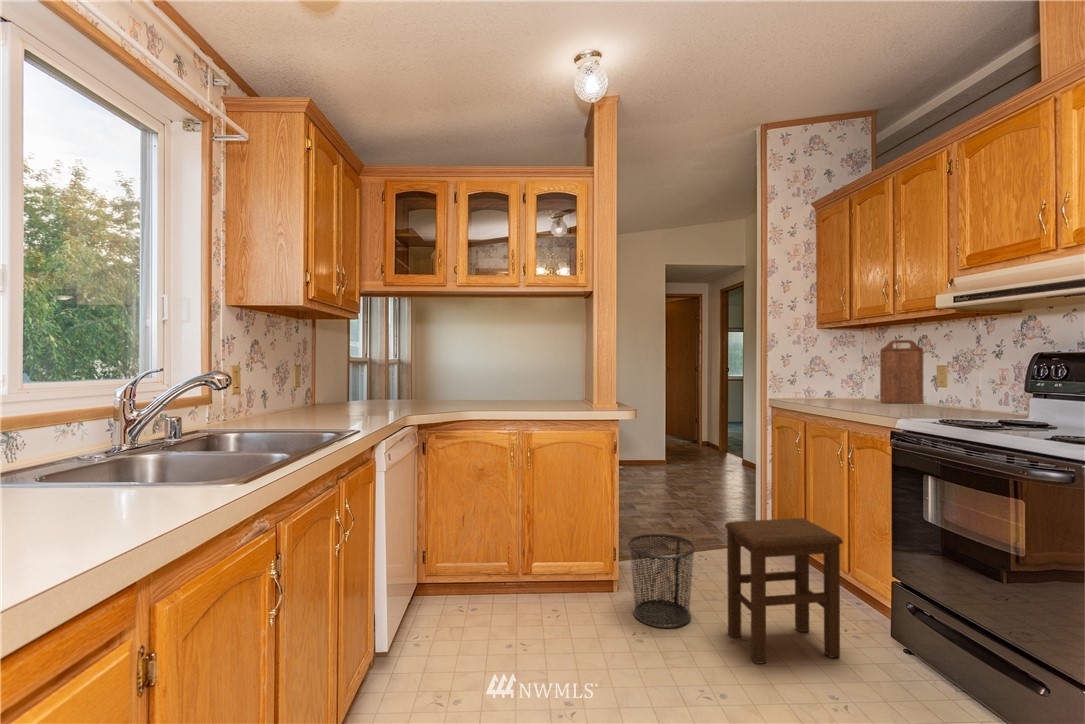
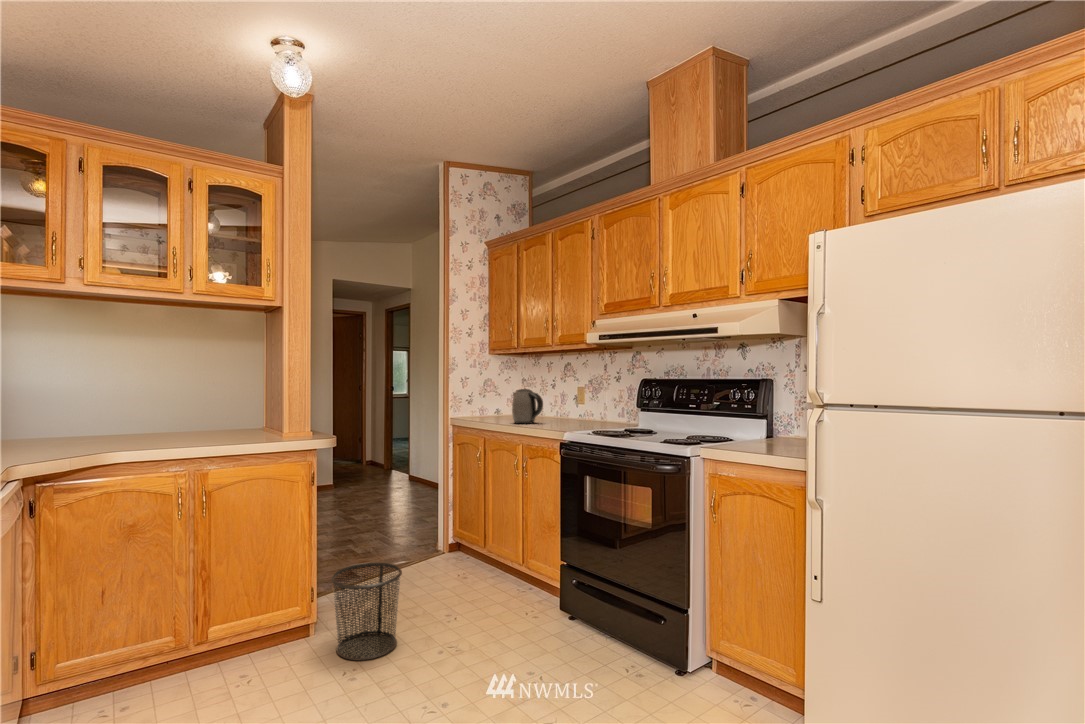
cutting board: present [880,340,923,403] -> none [540,366,569,419]
kettle: none [839,367,880,408] -> present [512,389,543,424]
stool: present [725,518,843,664] -> none [432,525,530,666]

